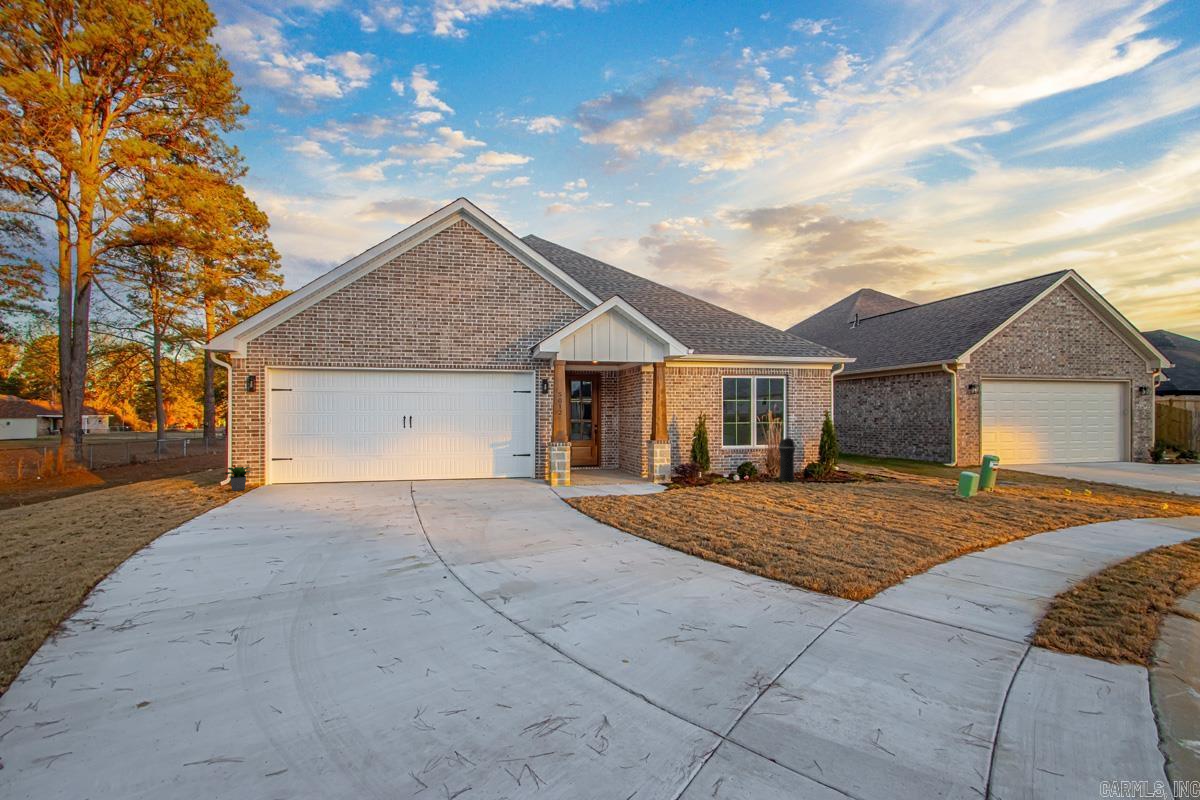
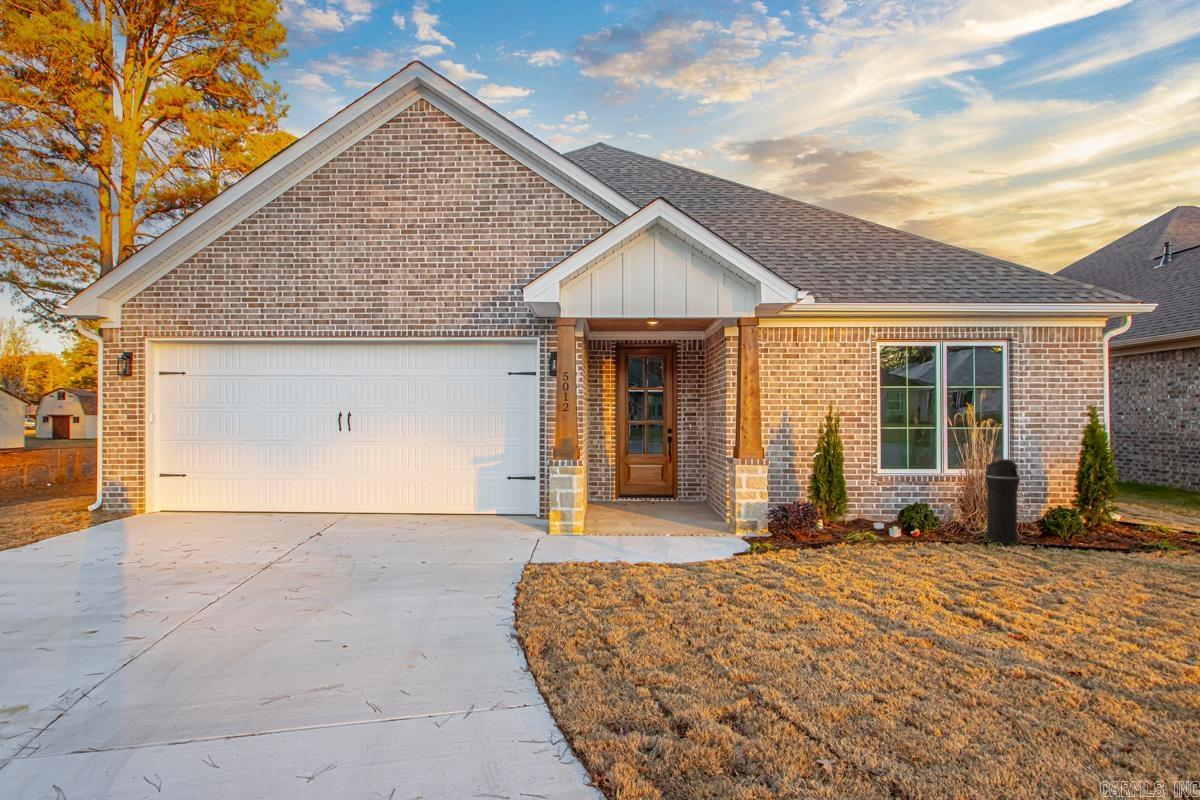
potted plant: present [225,467,251,491] -> none [82,485,128,521]

